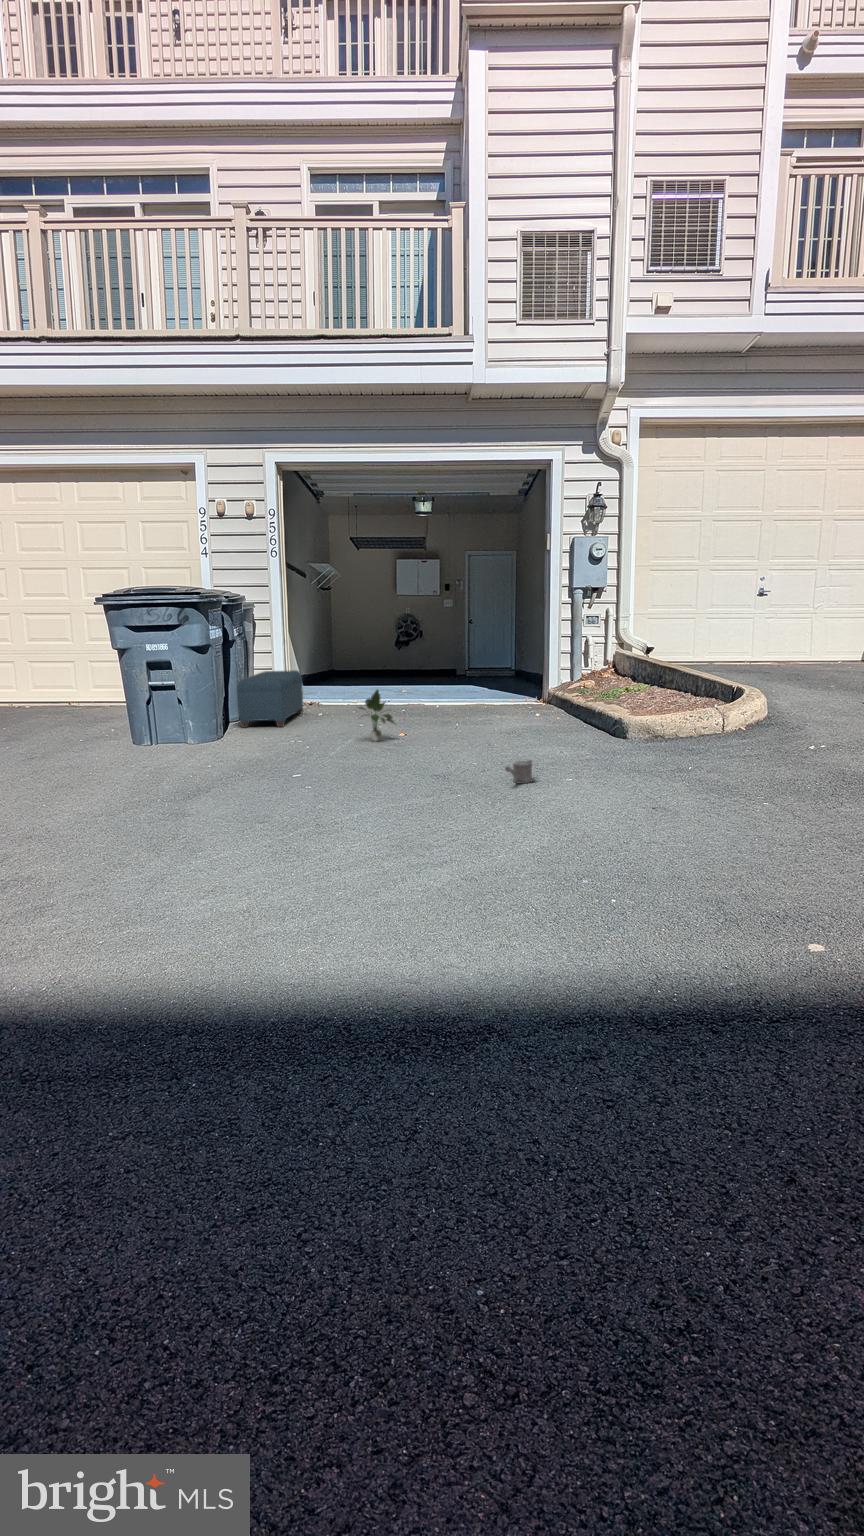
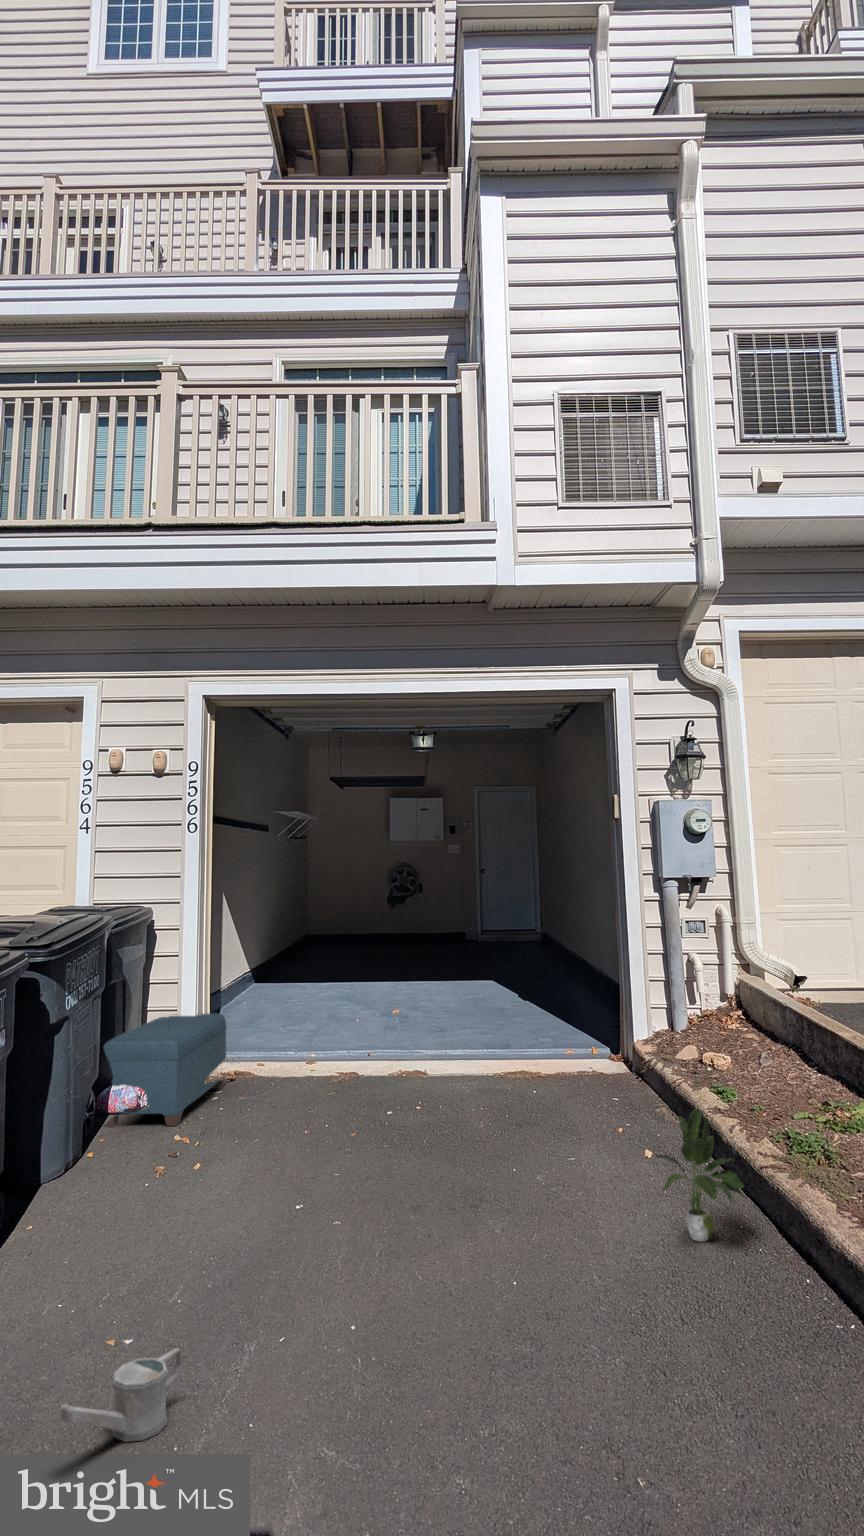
potted plant: present [359,690,394,741] -> present [654,1109,745,1241]
watering can: present [505,760,532,784] -> present [61,1348,182,1442]

